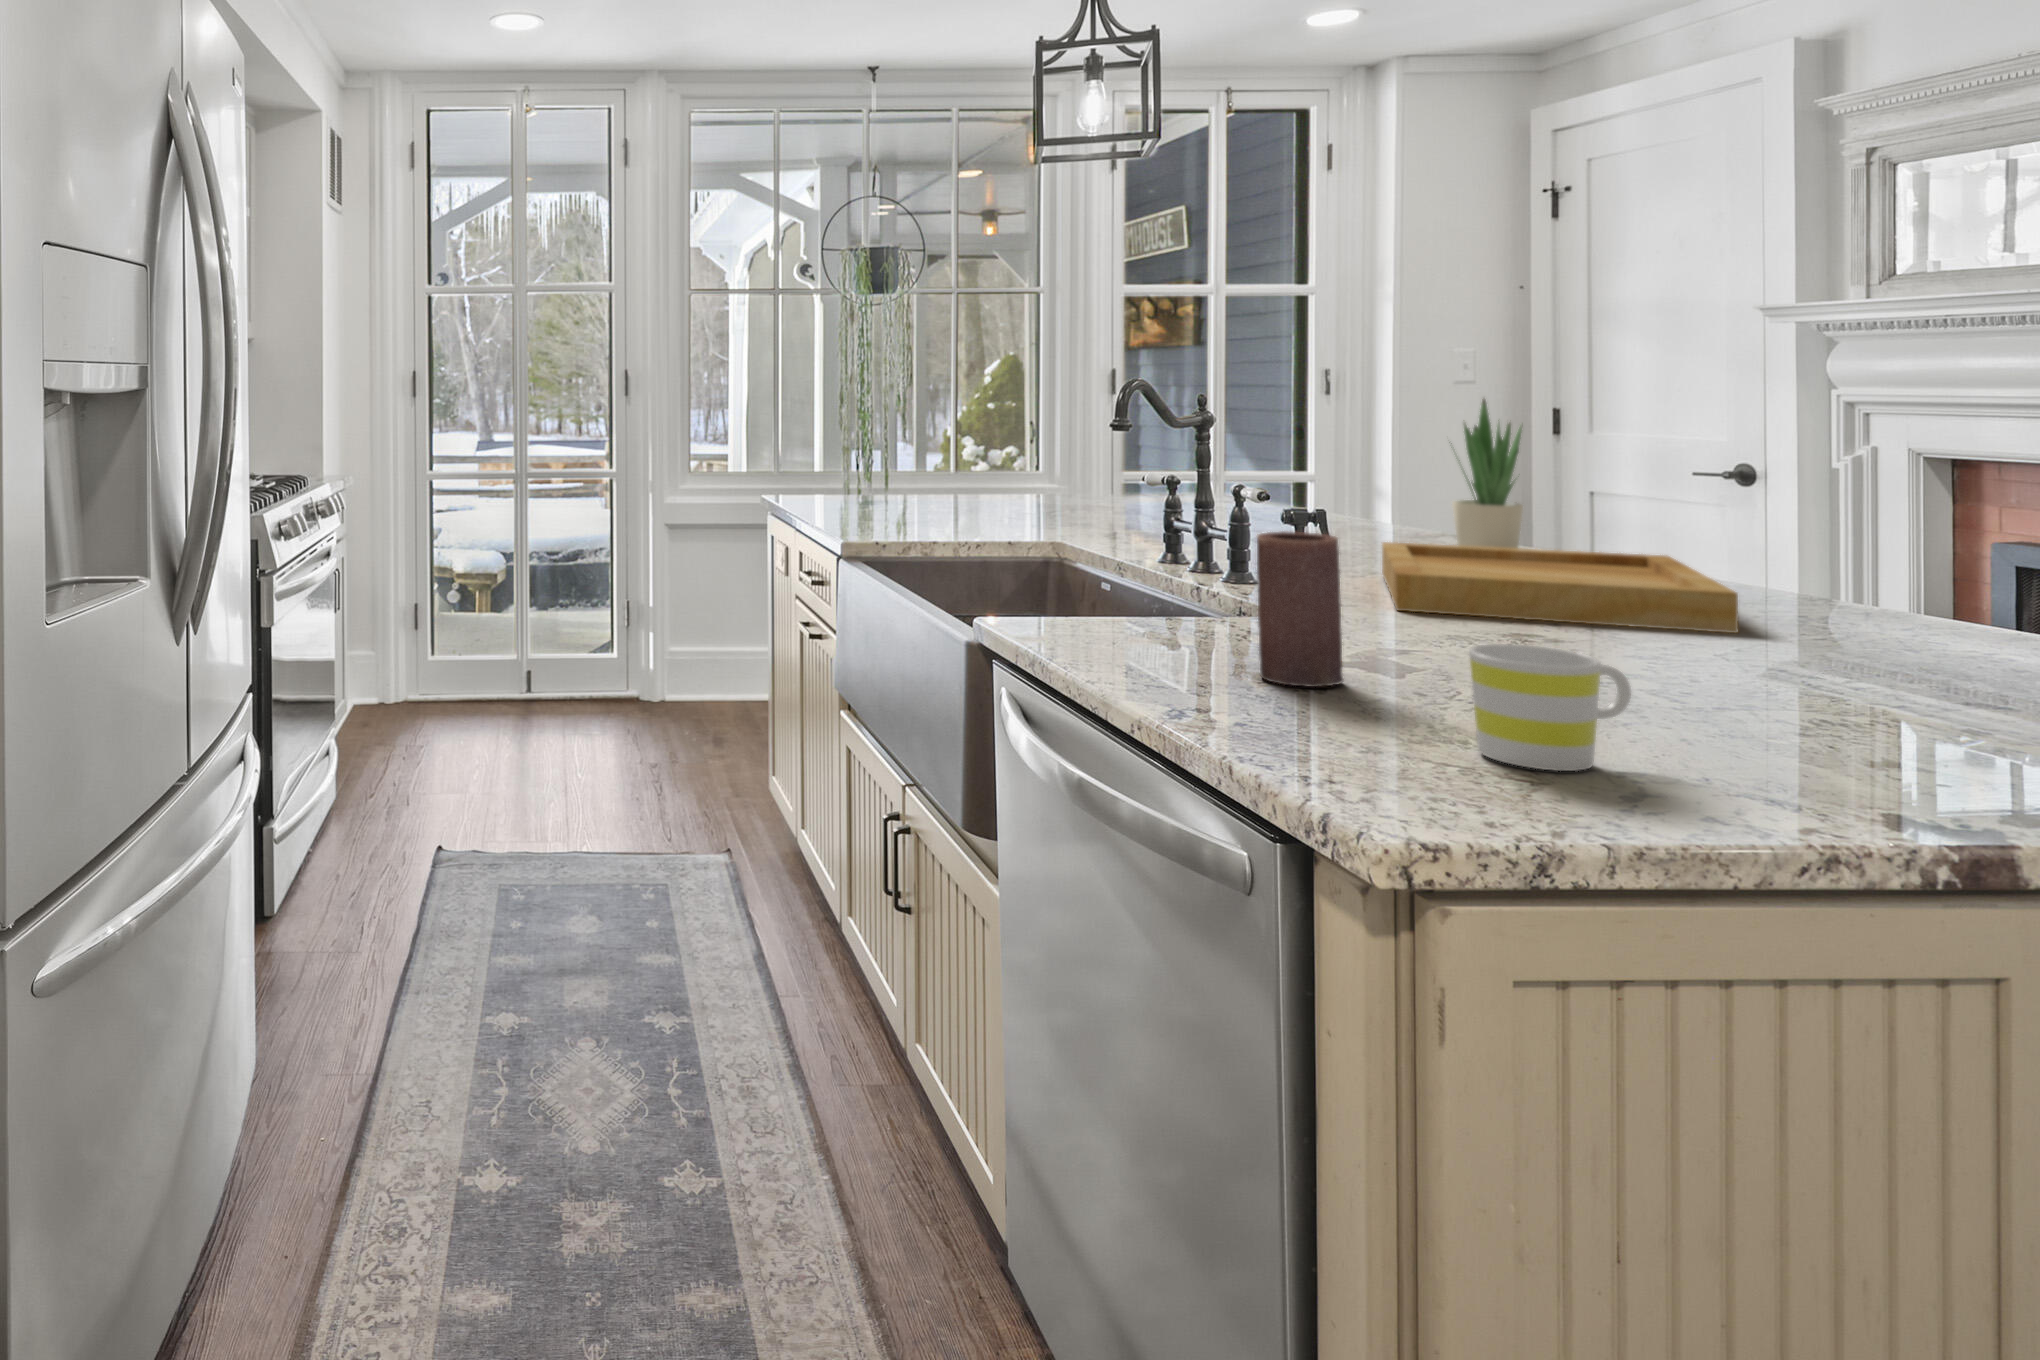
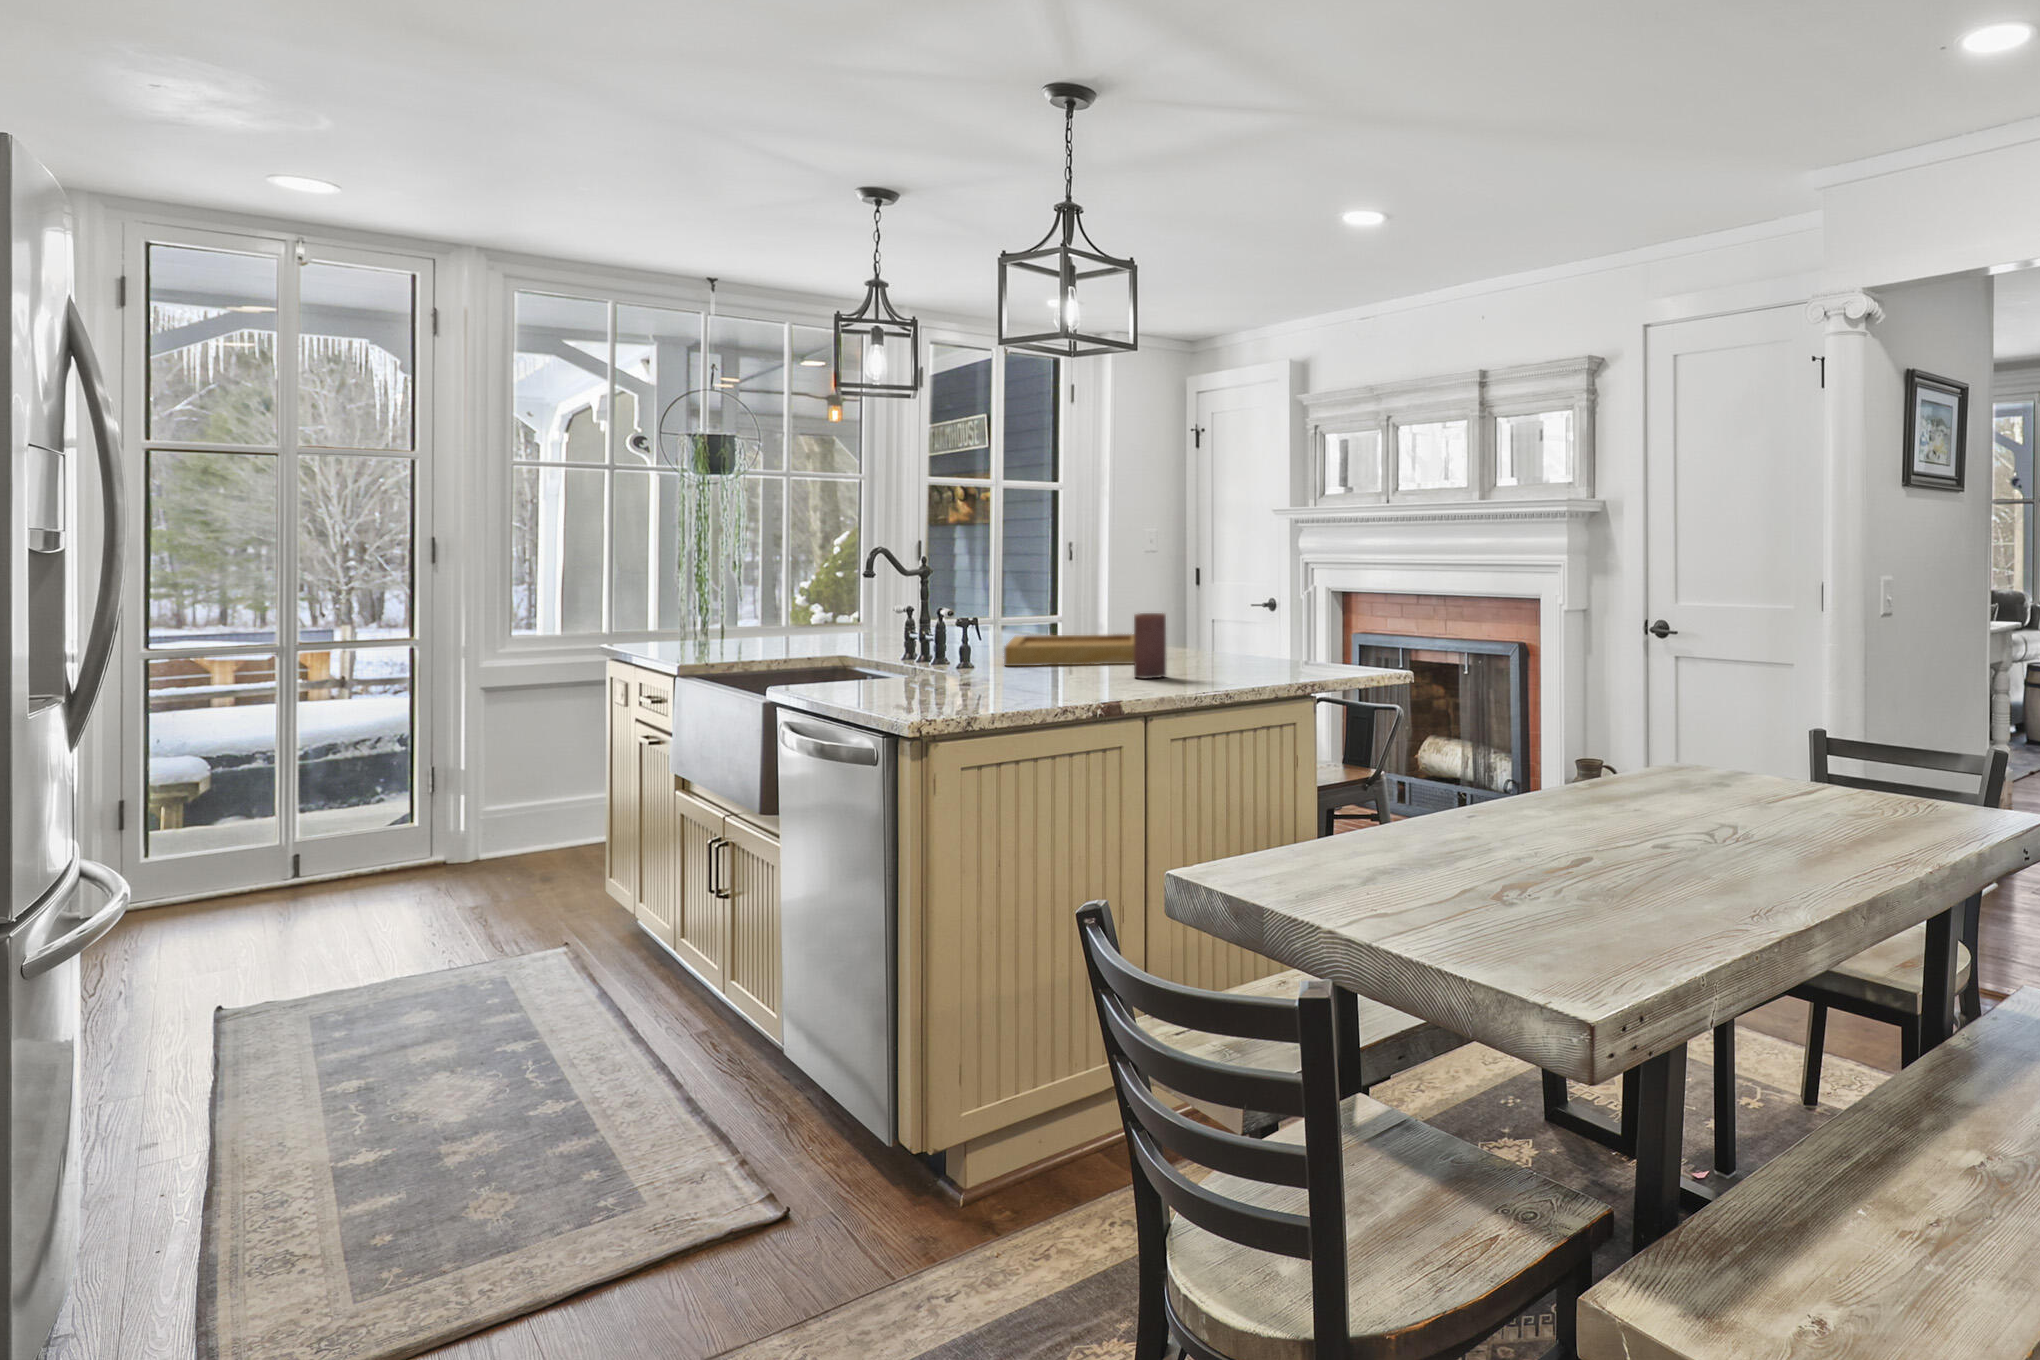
potted plant: present [1452,399,1523,548] -> none [1059,556,1096,647]
candle: present [1257,531,1343,687] -> present [1134,613,1166,679]
mug: present [1469,644,1631,771] -> none [976,656,1035,703]

